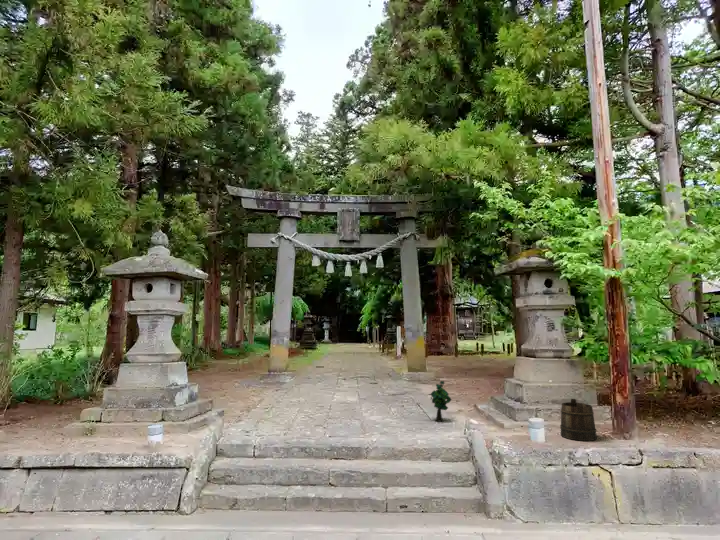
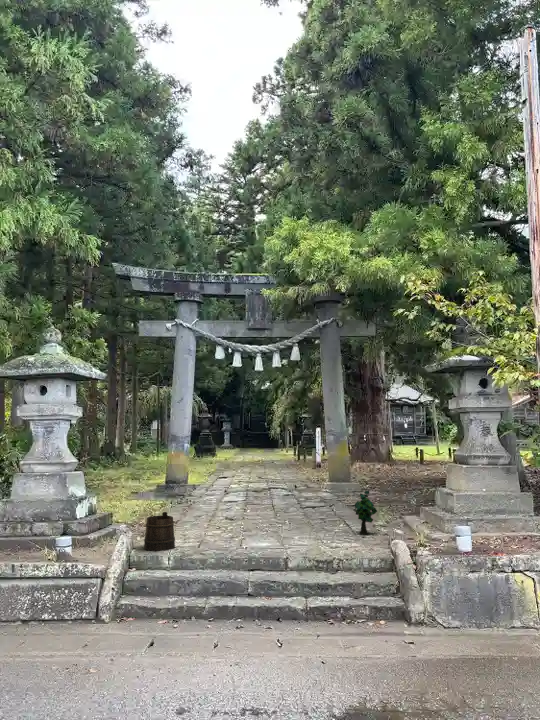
bucket: present [560,399,597,441] -> present [144,512,175,551]

